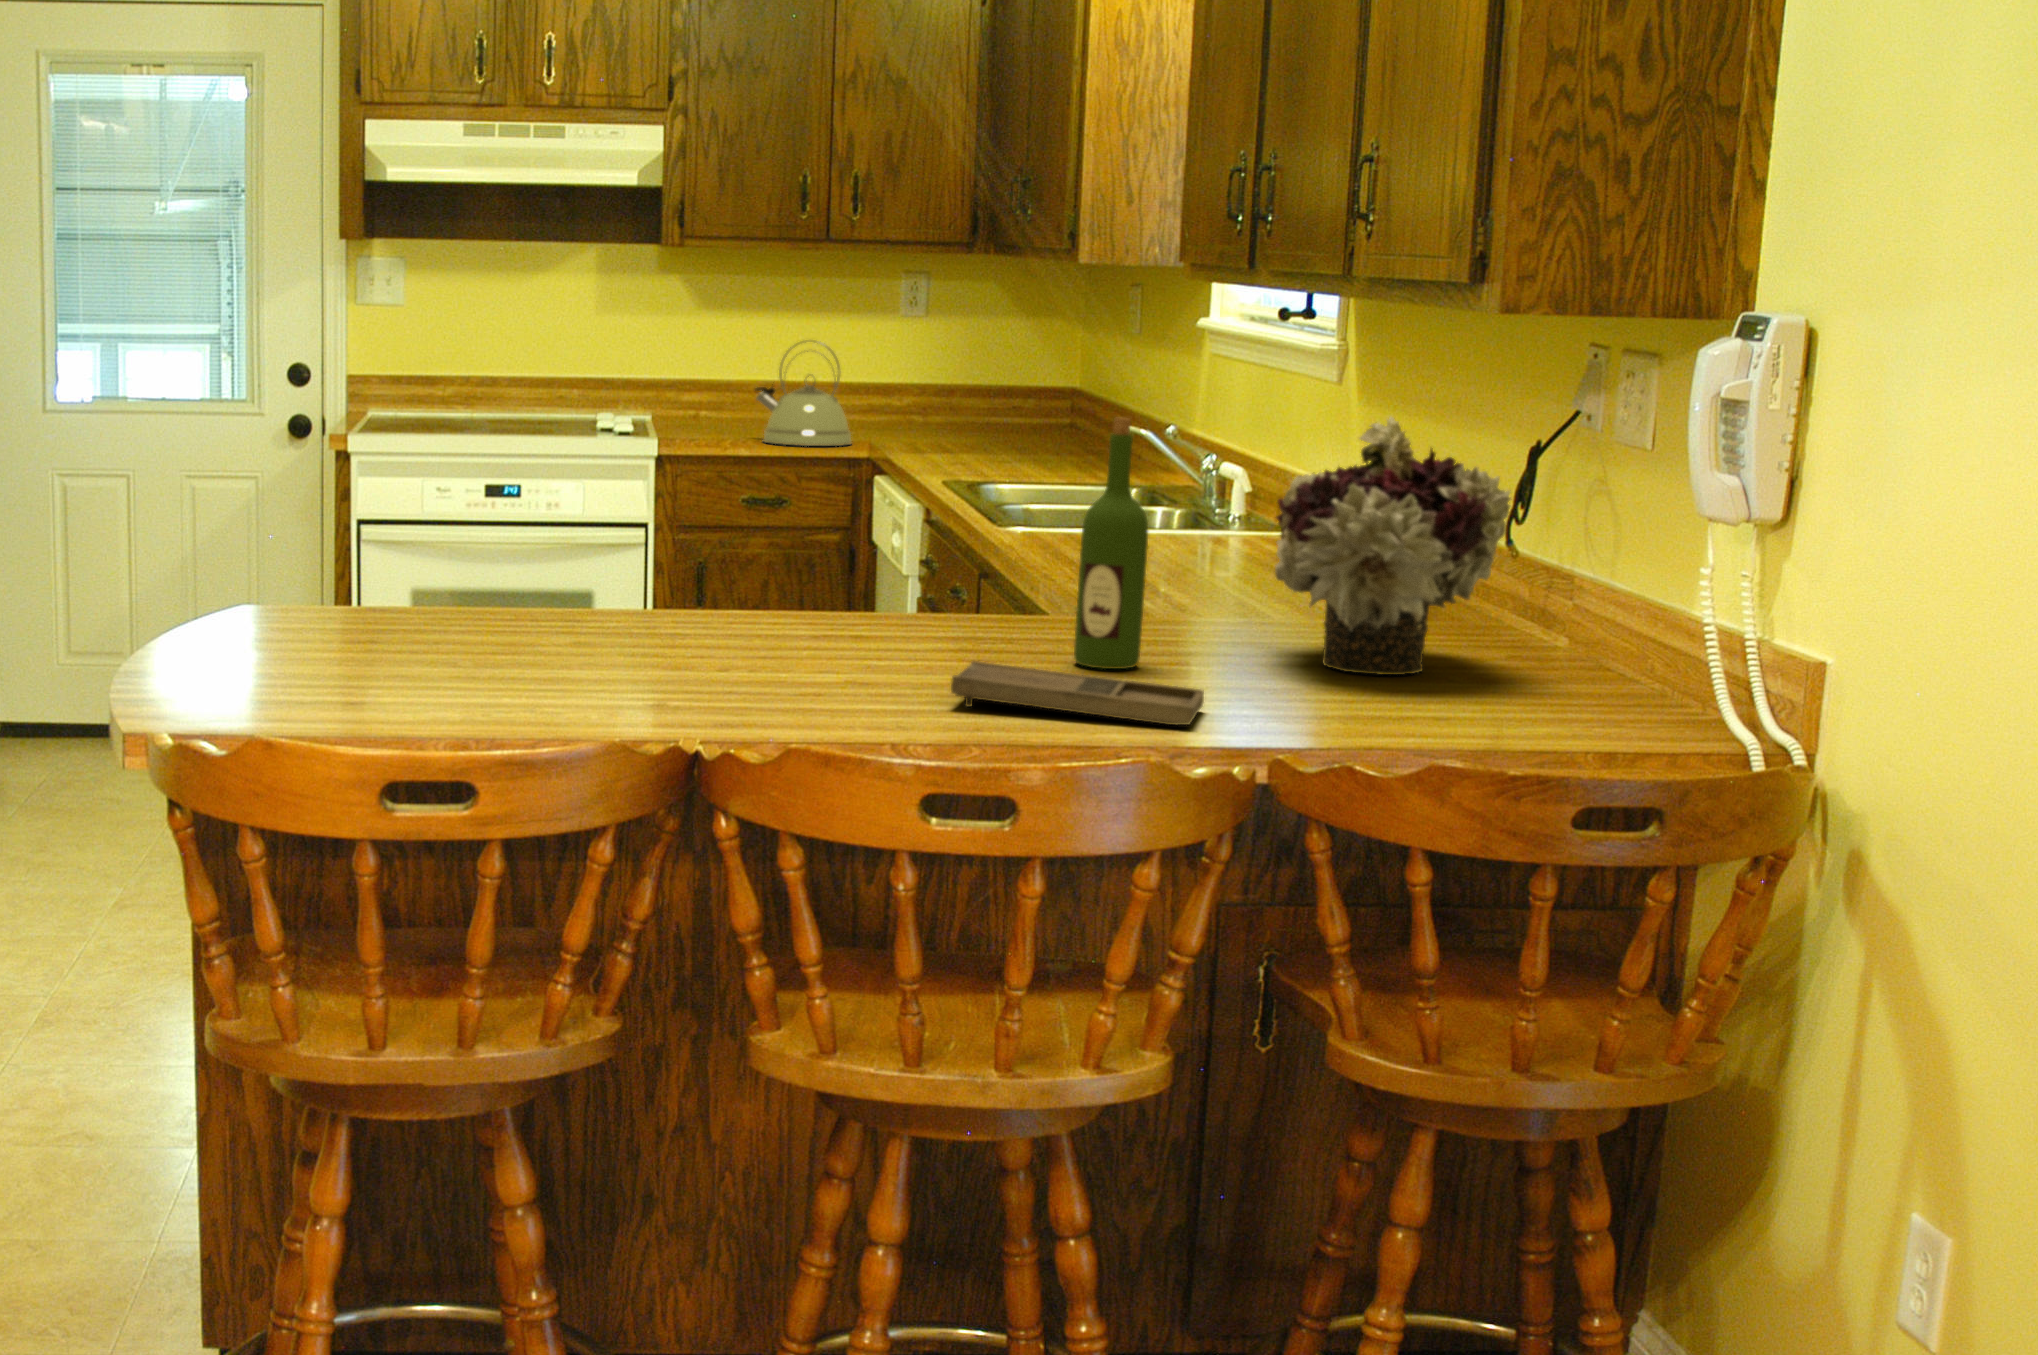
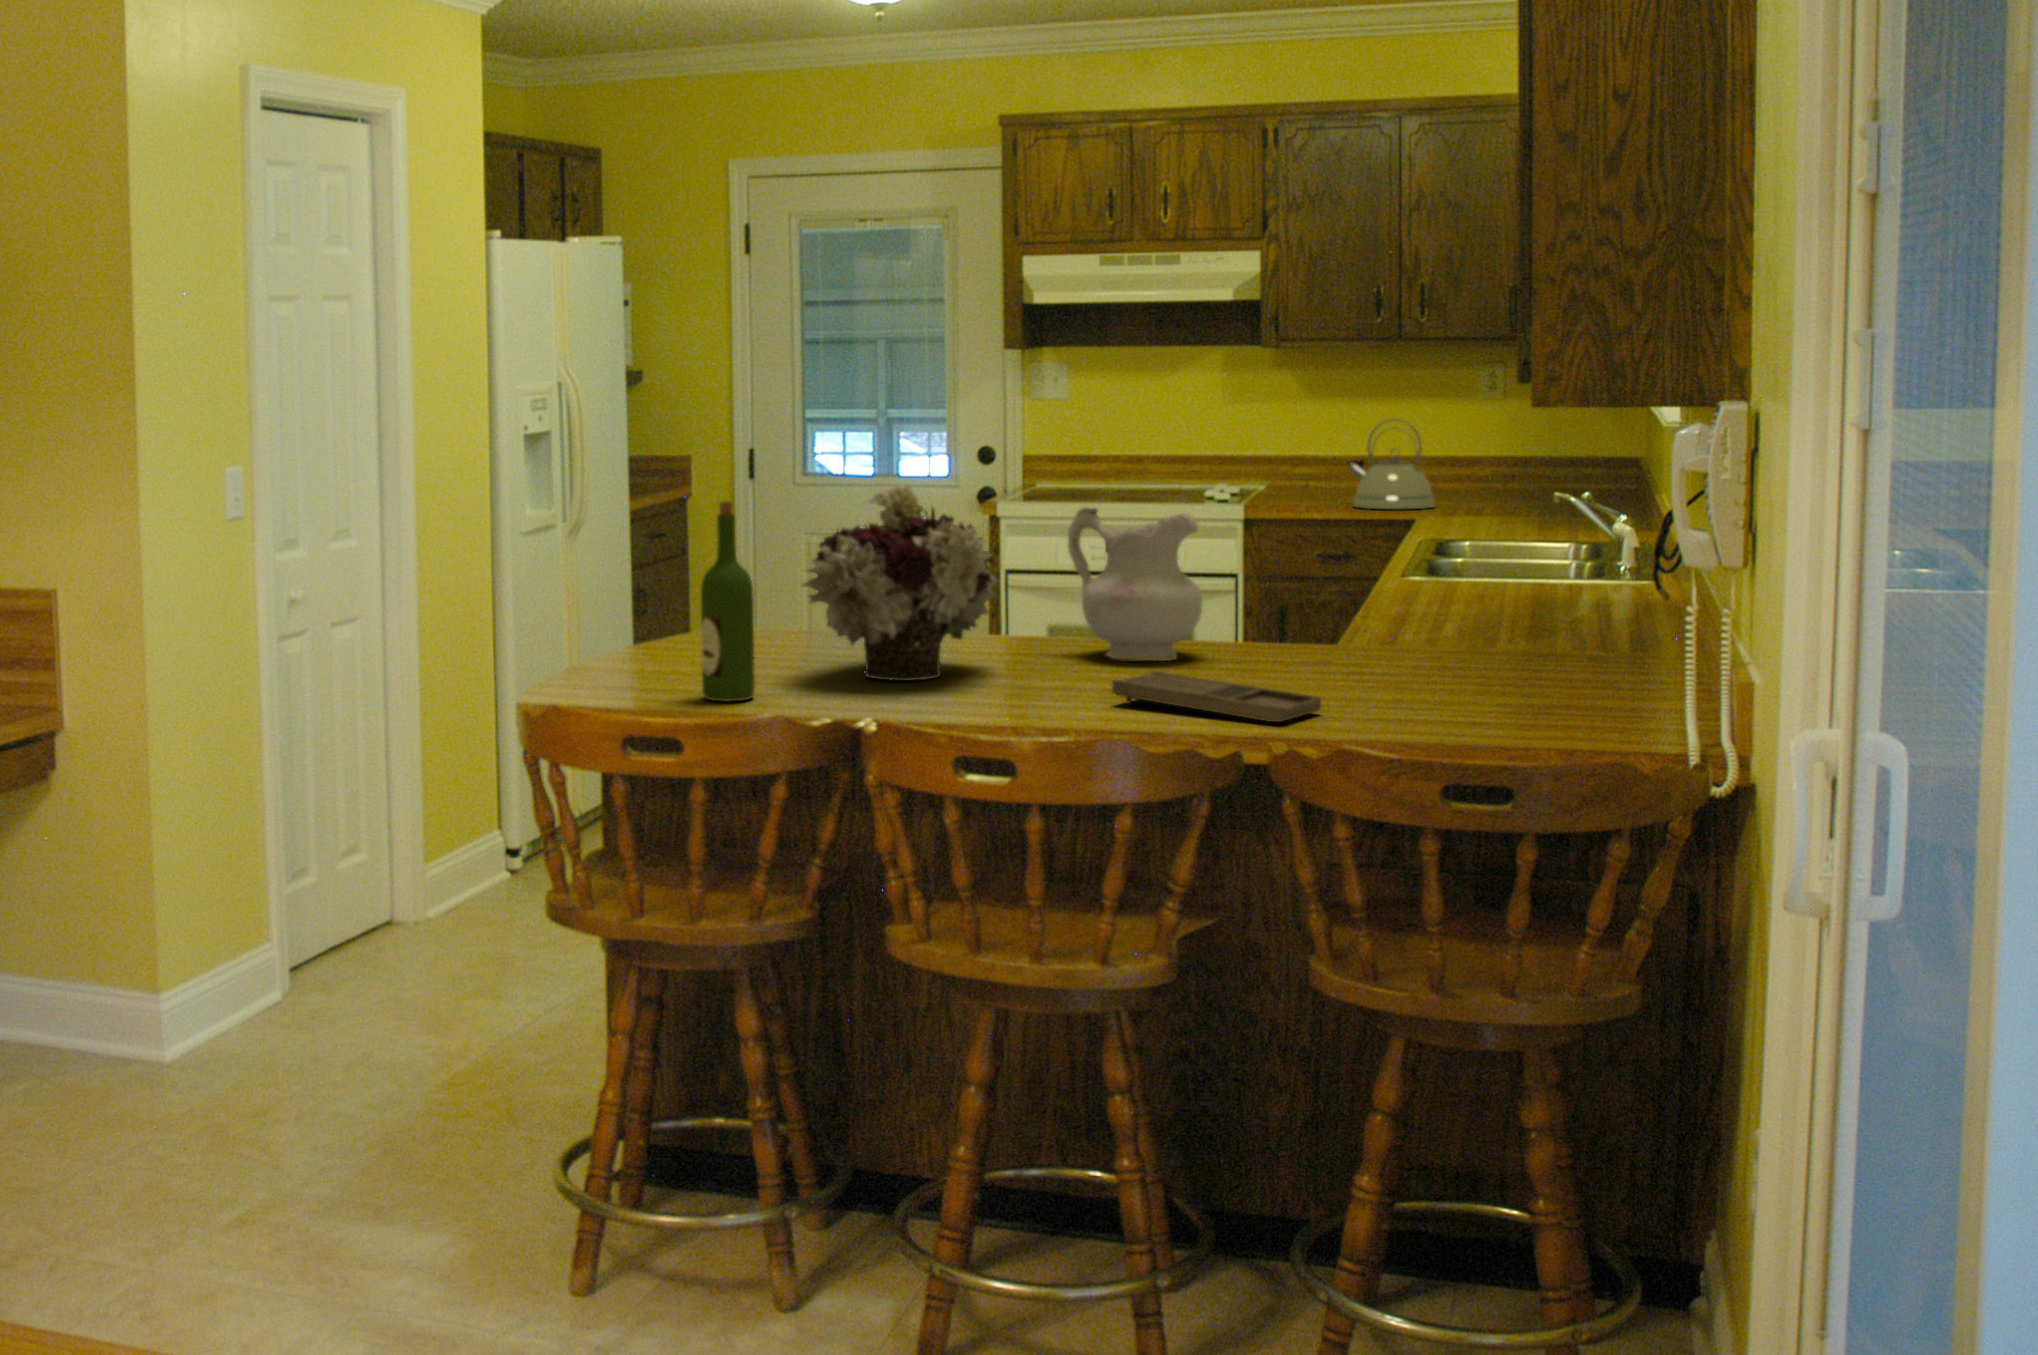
flower arrangement: present [1275,417,1511,675] -> present [803,484,998,681]
wine bottle: present [1074,418,1148,669] -> present [701,501,755,701]
ceramic pitcher: none [776,444,946,644] -> present [1068,507,1202,661]

